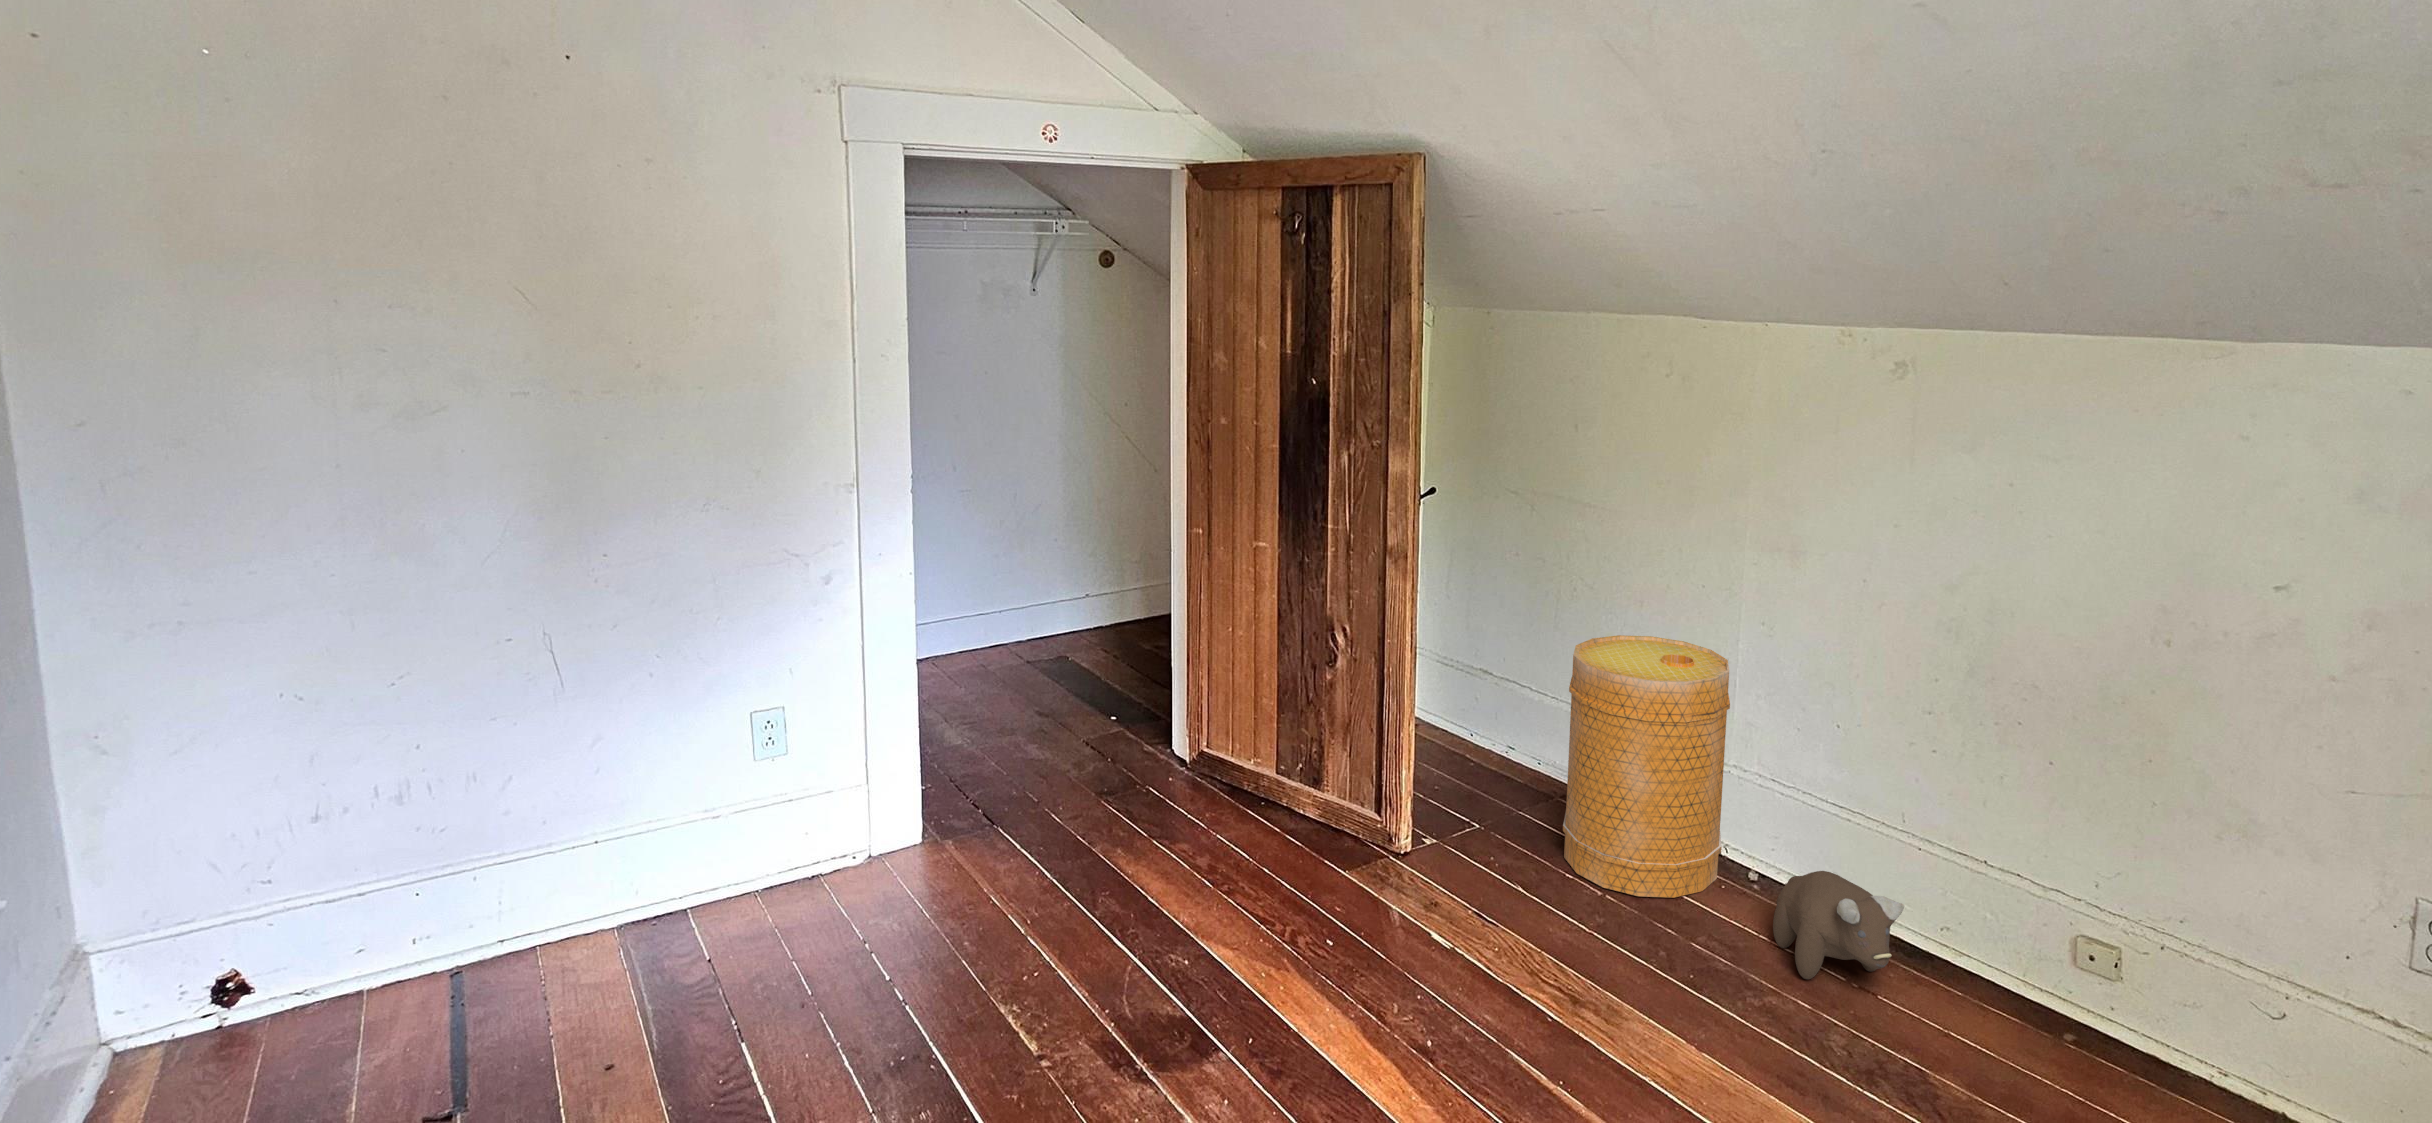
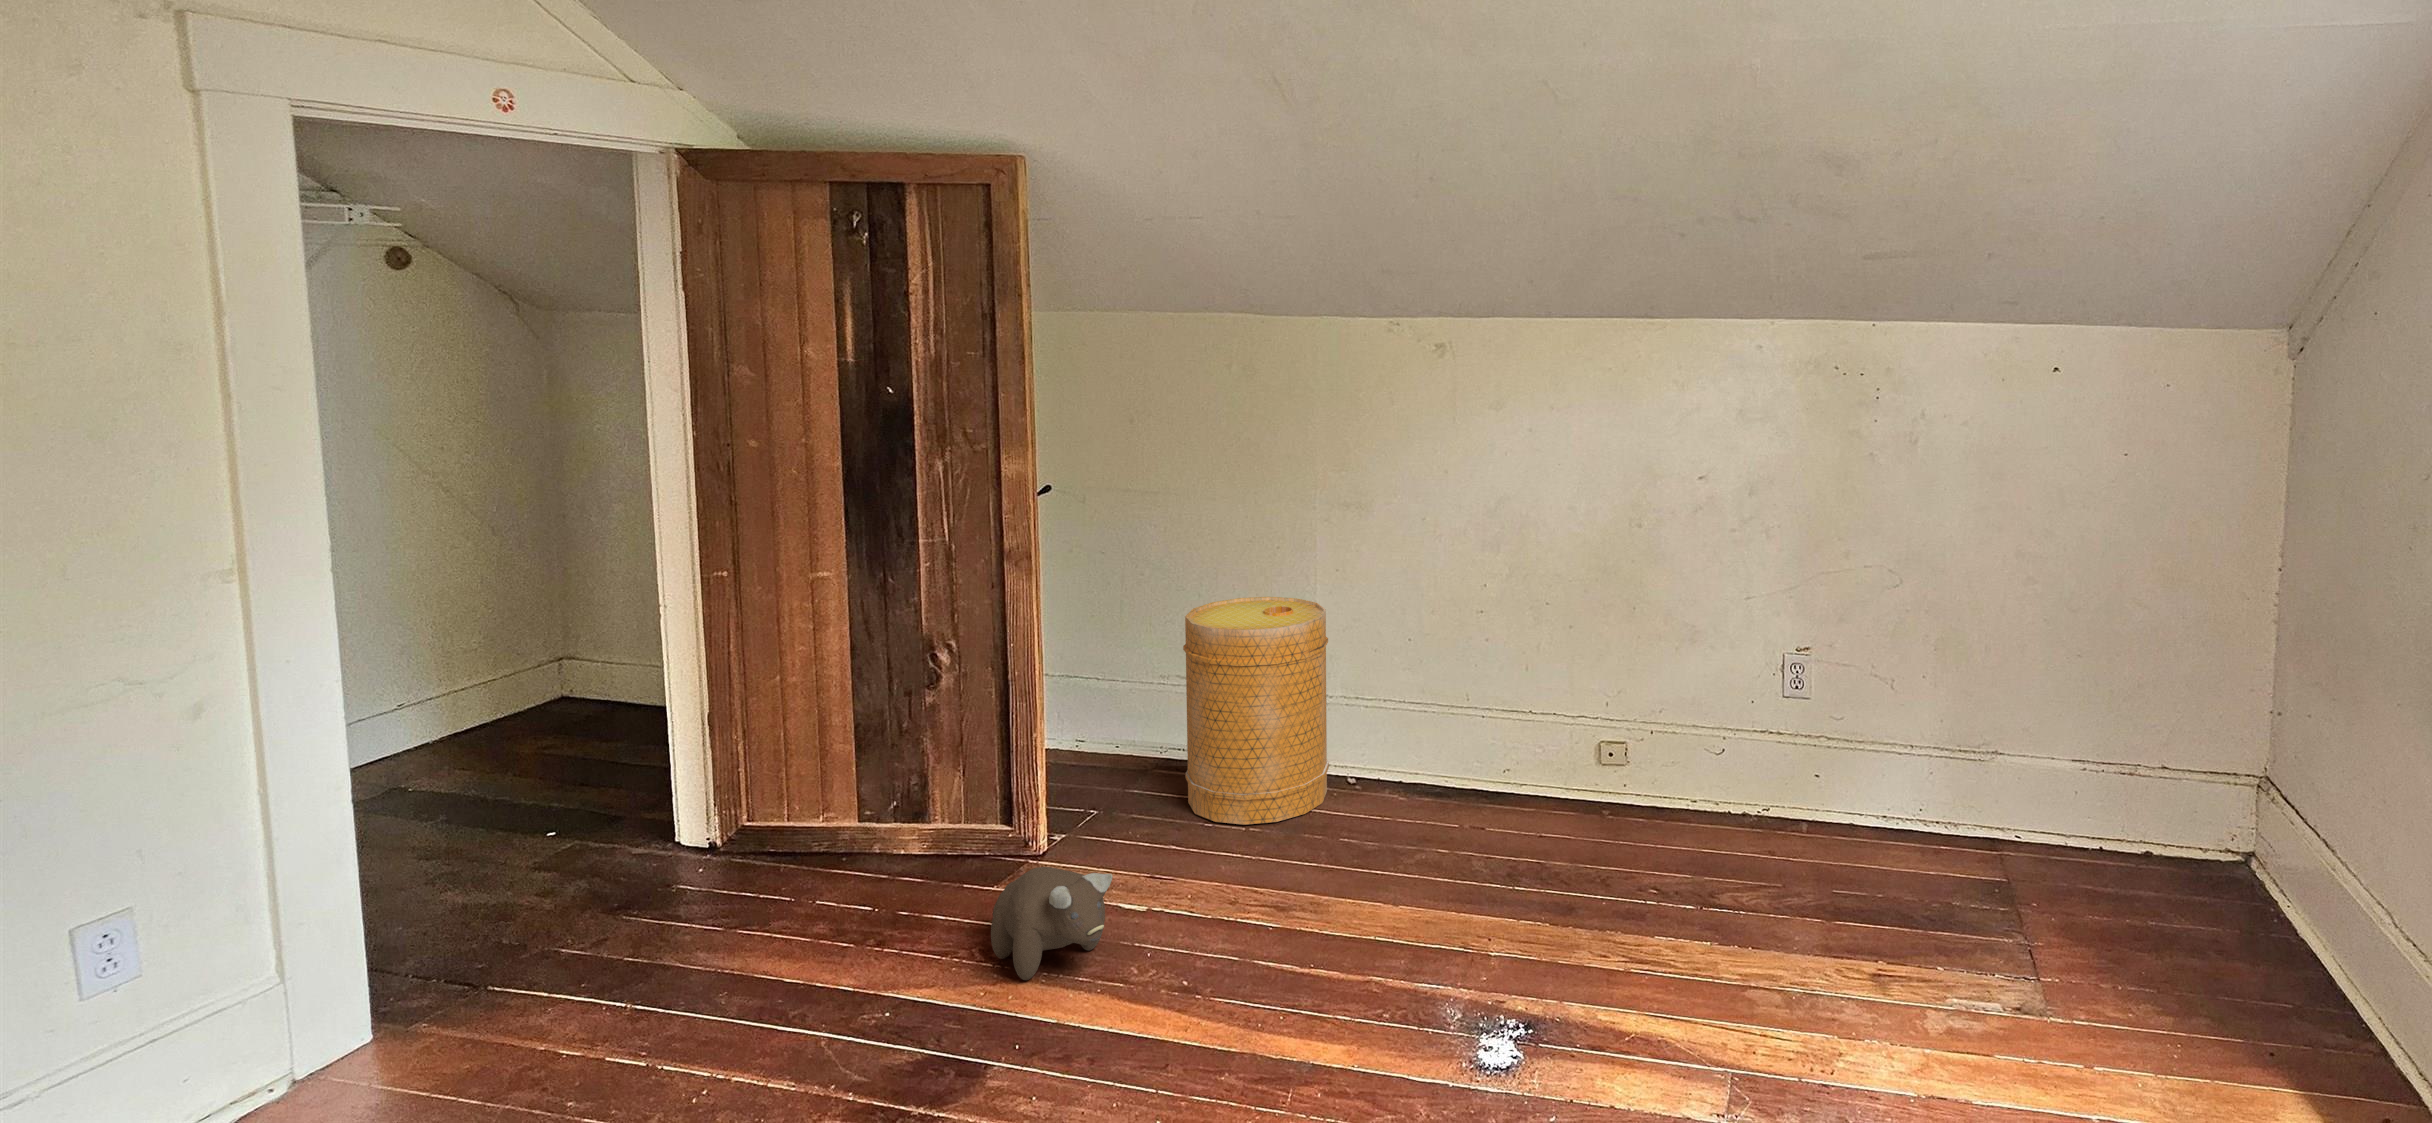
plush toy: present [1773,871,1904,979] -> present [991,867,1113,980]

